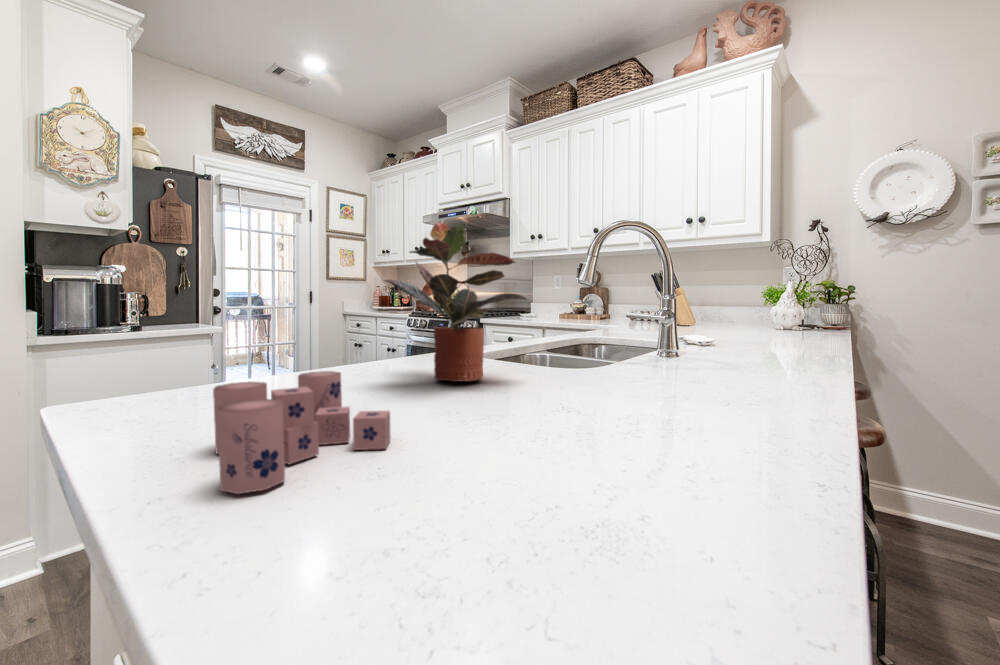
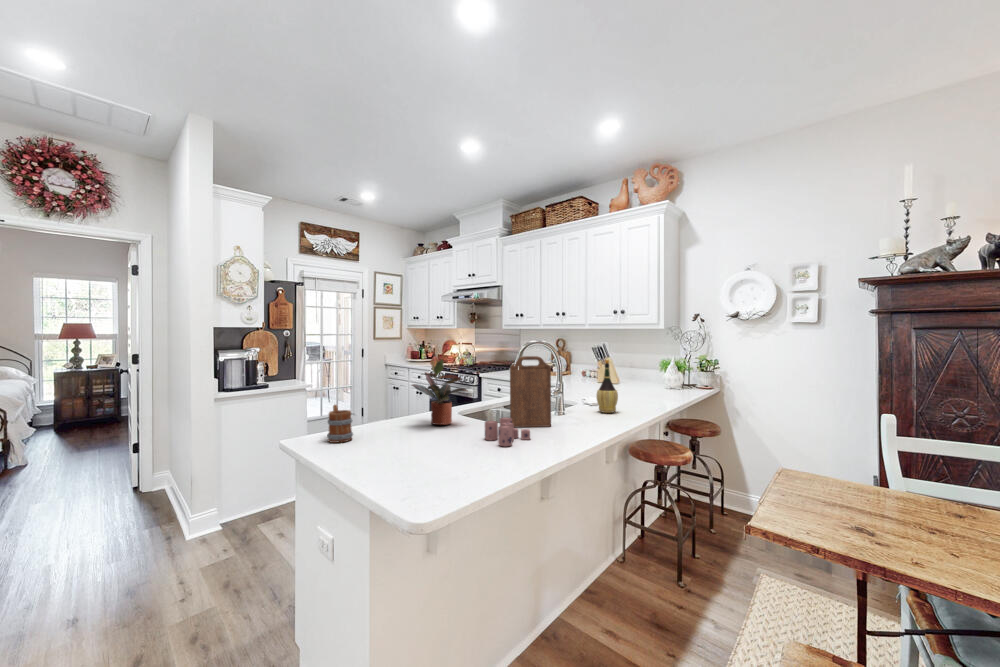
cutting board: none [634,209,736,386] -> present [510,356,551,427]
wine bottle: none [757,253,806,358] -> present [596,360,618,413]
mug: none [106,318,203,436] -> present [327,405,353,443]
candle: present [213,371,391,494] -> present [485,417,530,446]

